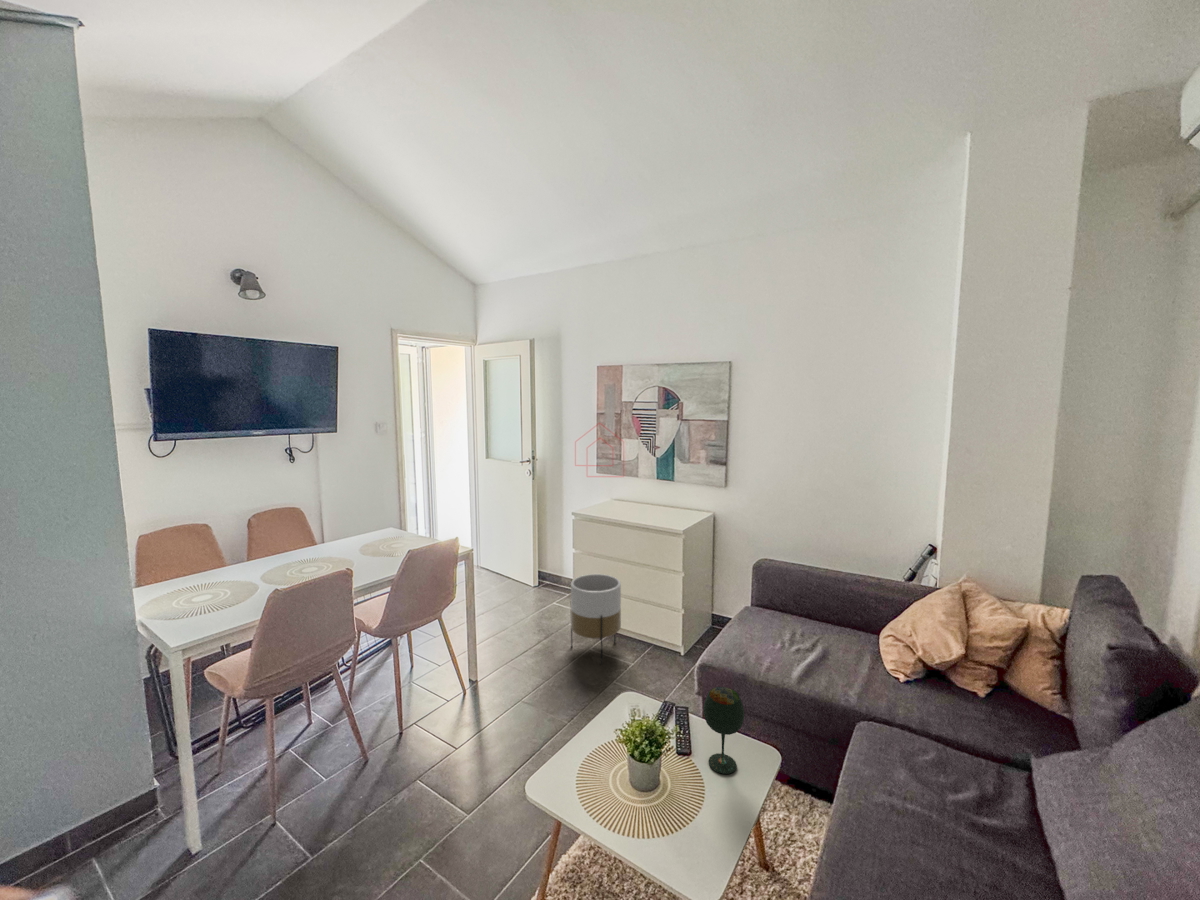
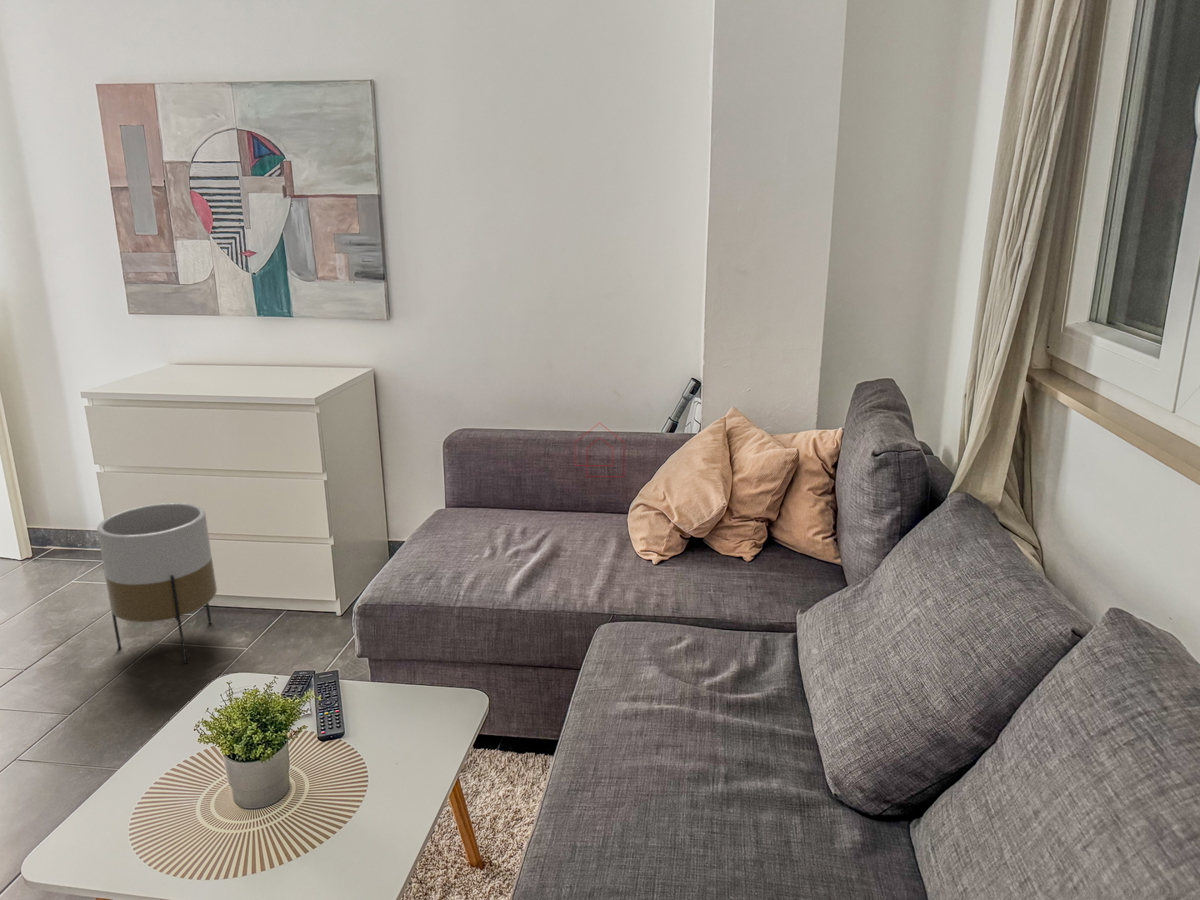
wine glass: present [703,687,744,774] -> none [357,615,425,747]

